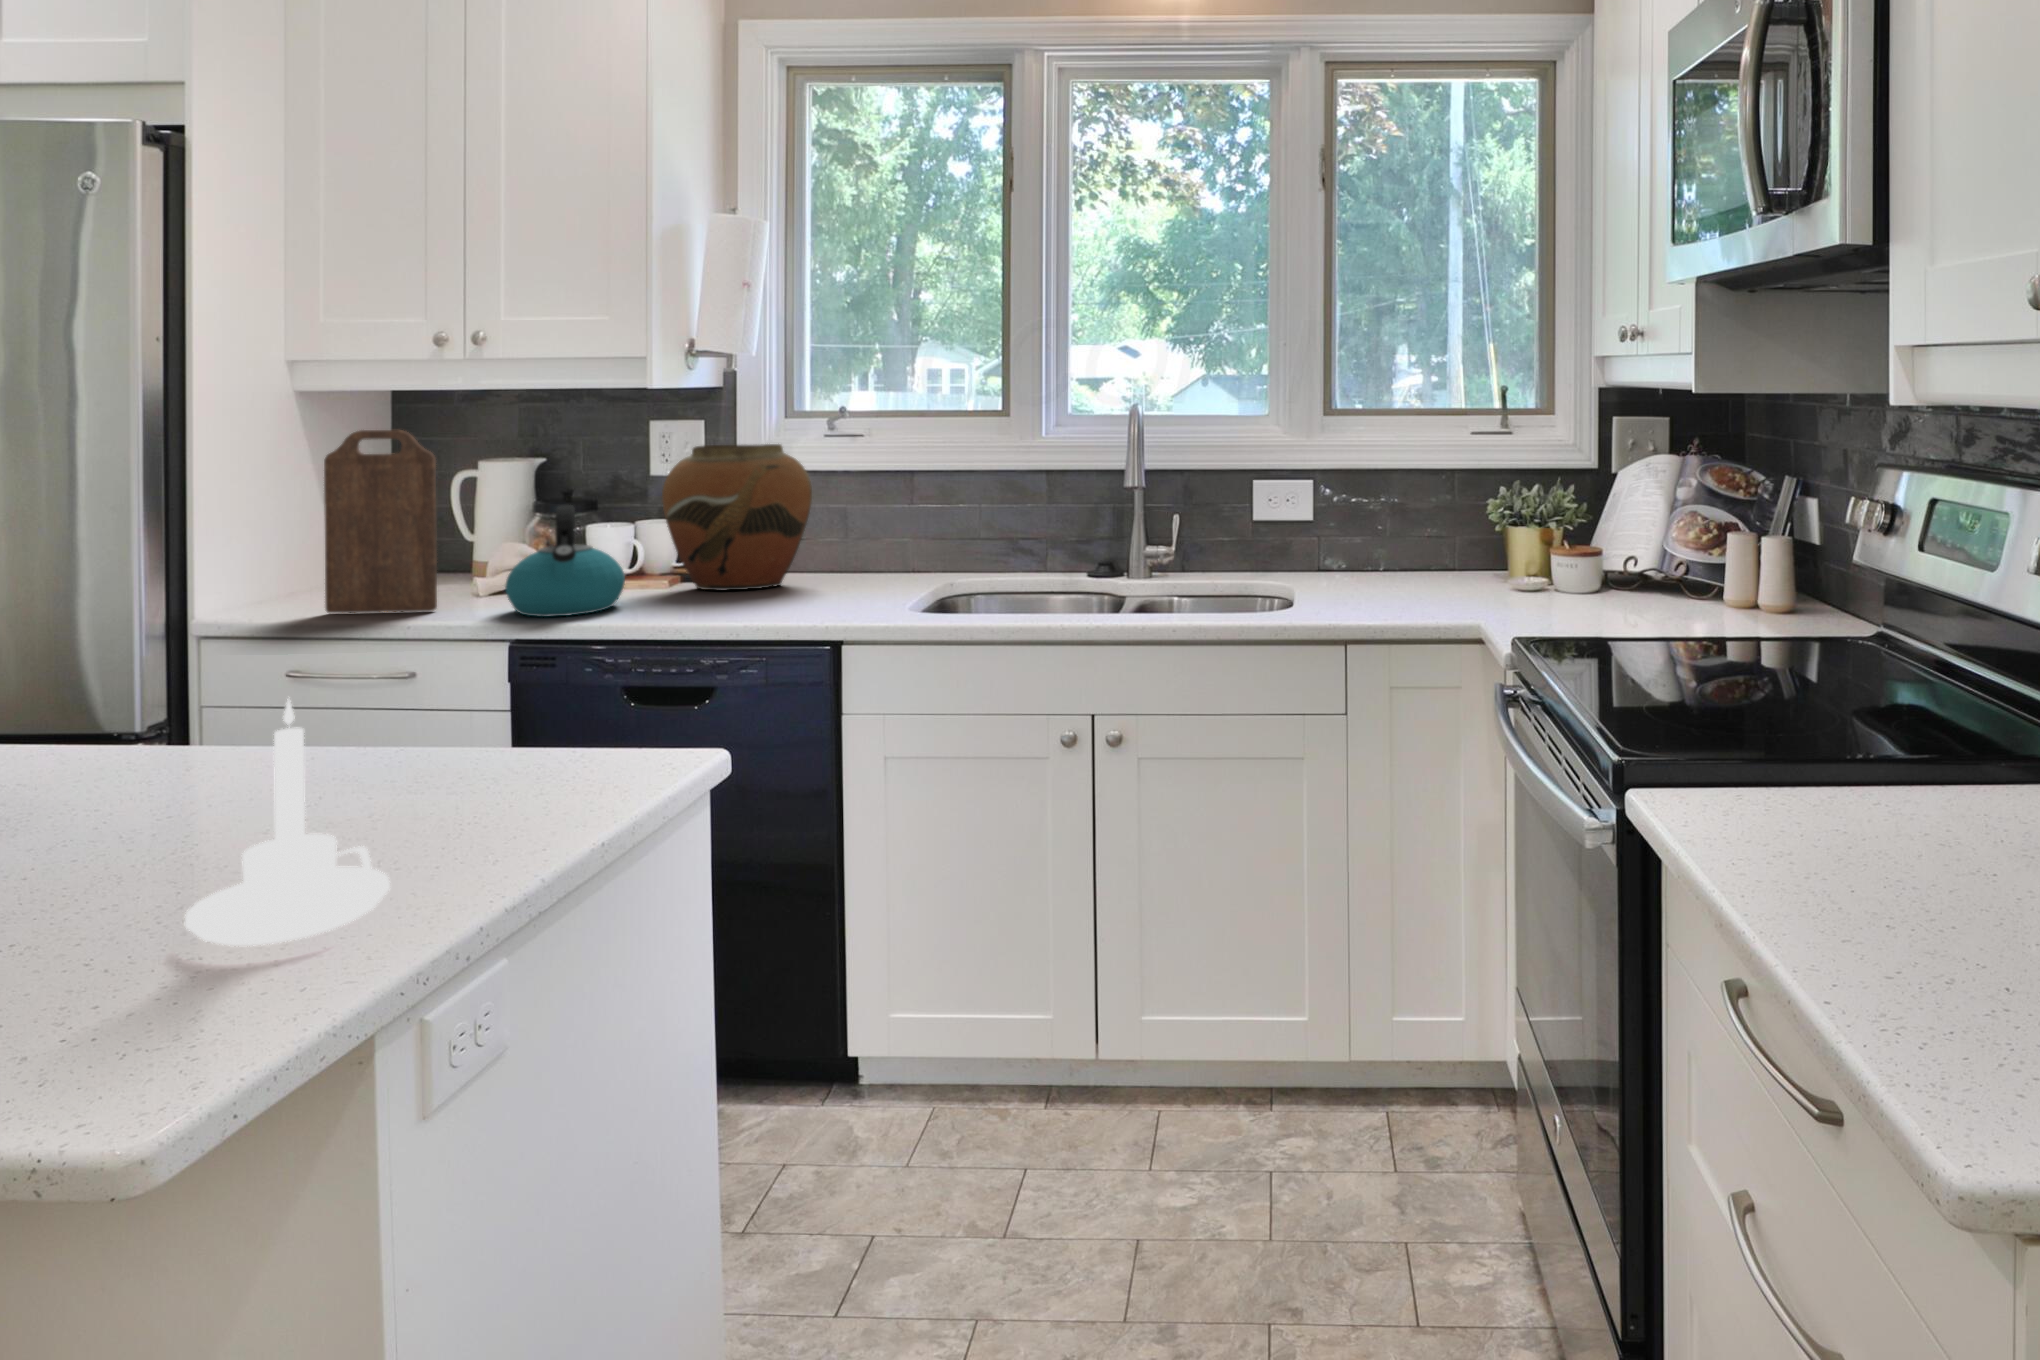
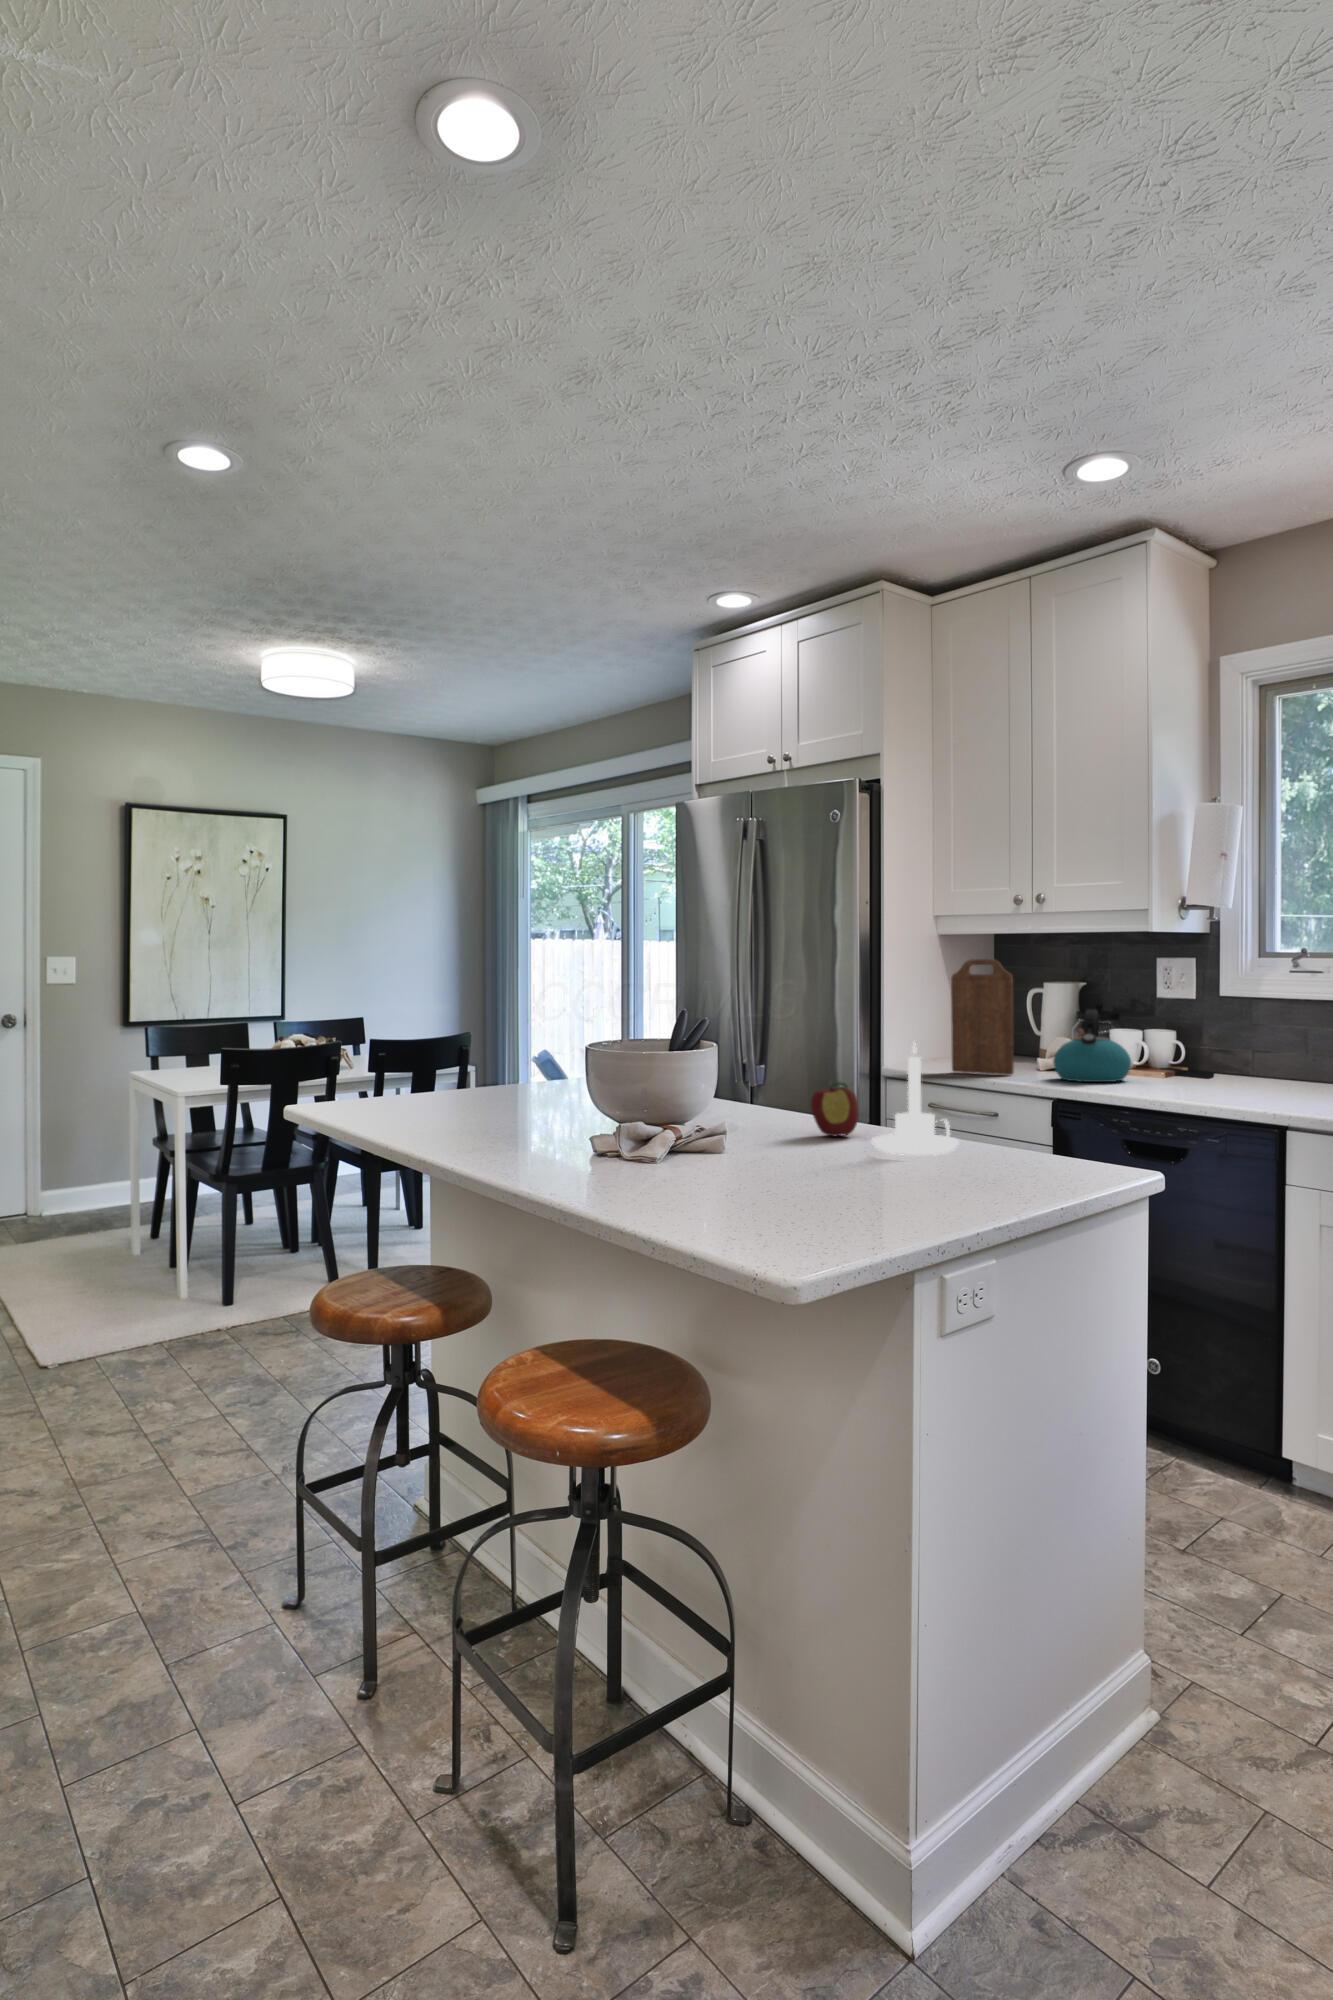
vase: present [662,444,812,590] -> none [1161,973,1276,1080]
apple: none [20,779,148,902] -> present [811,1081,859,1136]

